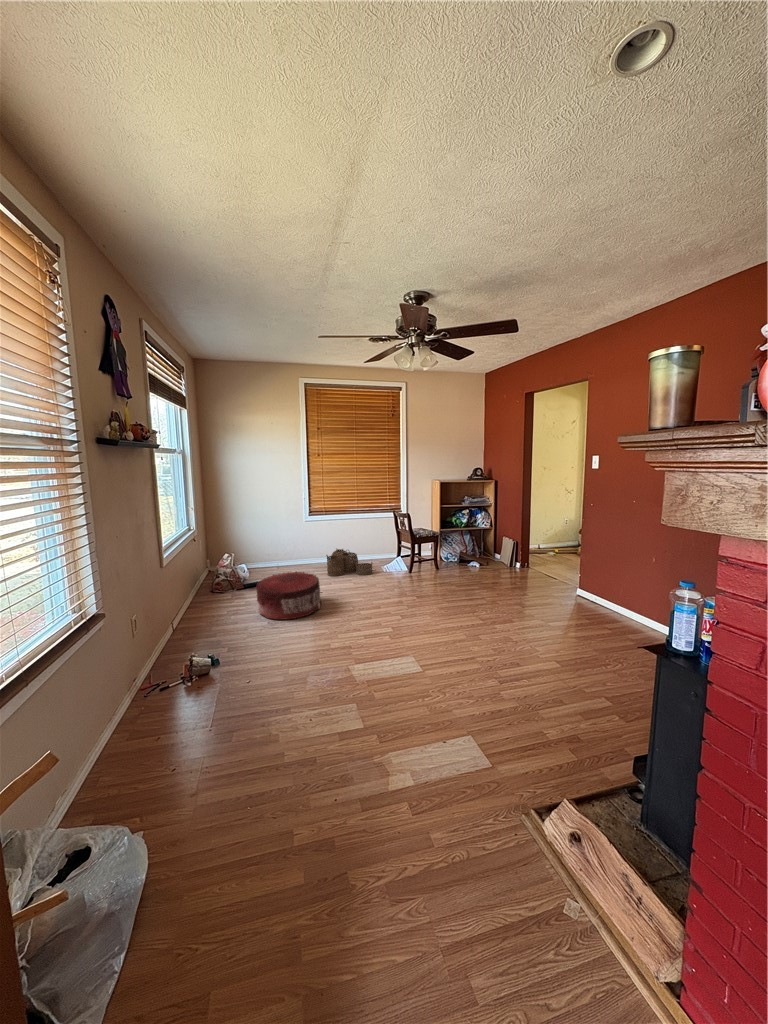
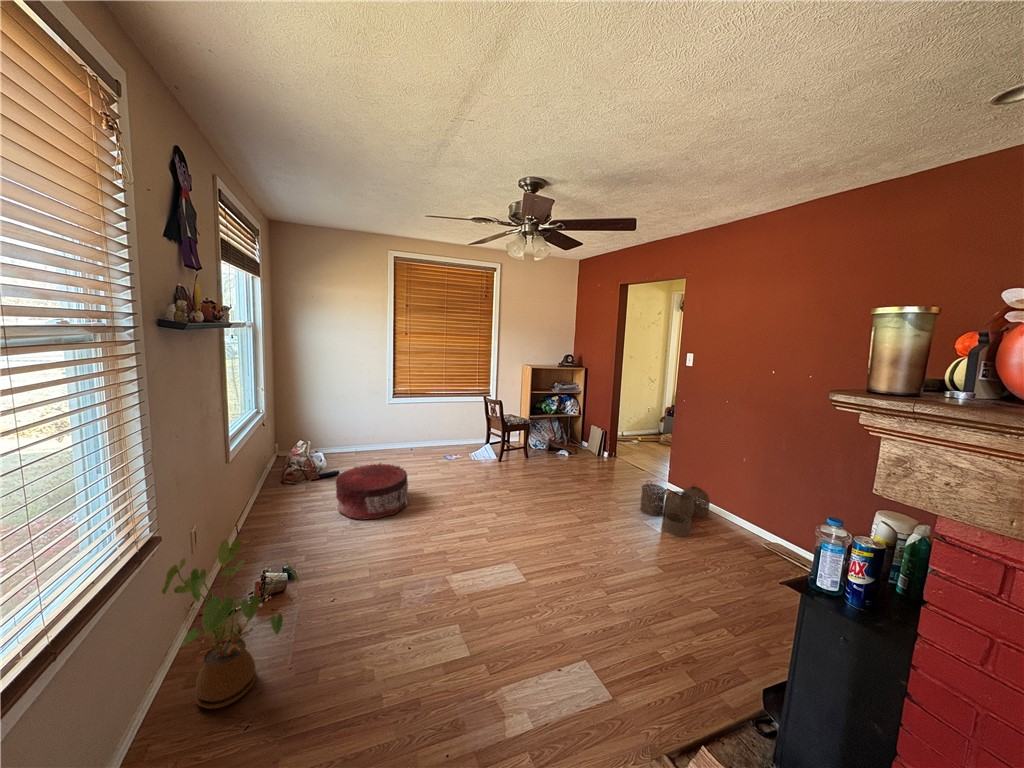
woven basket: present [326,549,372,577] -> present [640,480,710,537]
house plant: none [105,620,215,757] -> present [161,540,300,709]

